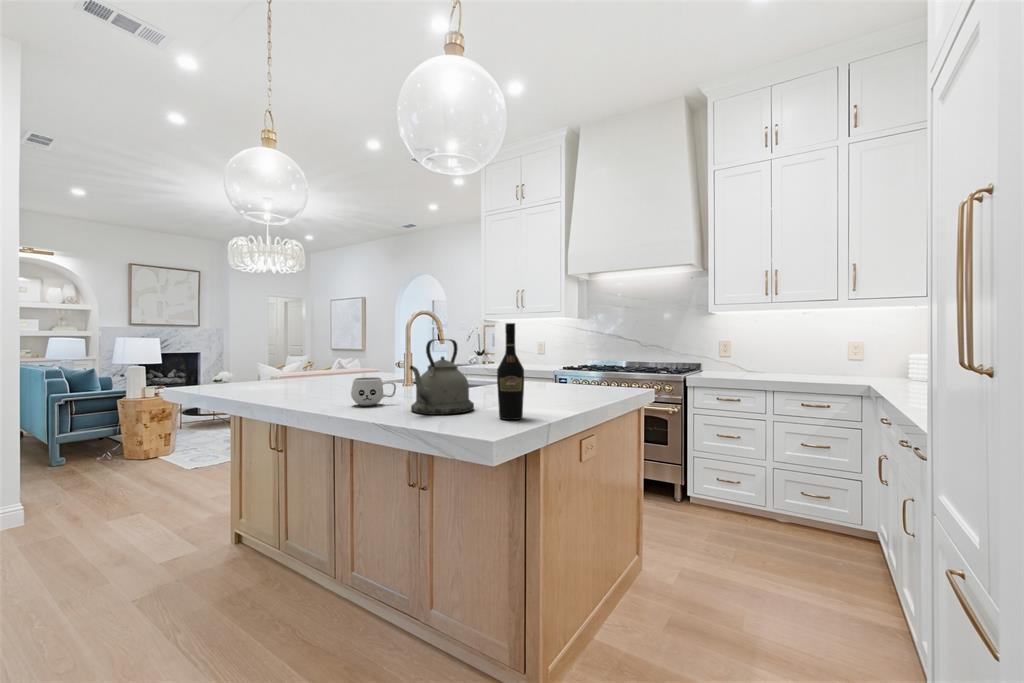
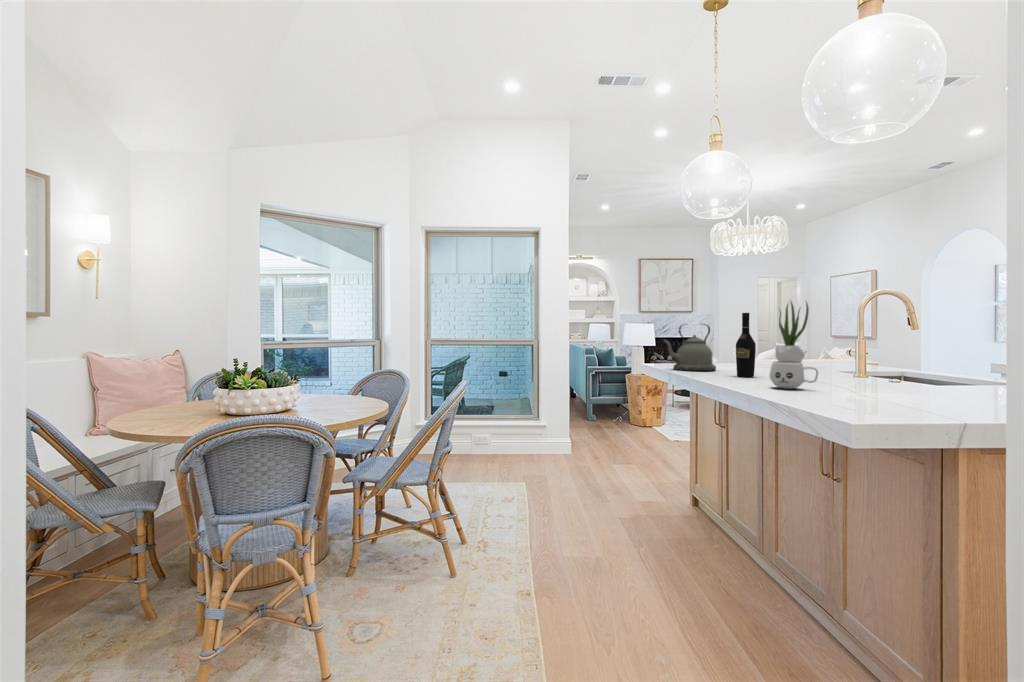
potted plant: none [322,316,350,380] -> present [775,301,809,362]
wine bottle: present [497,323,524,420] -> present [736,313,756,377]
kettle: present [410,339,474,415] -> present [663,324,716,371]

